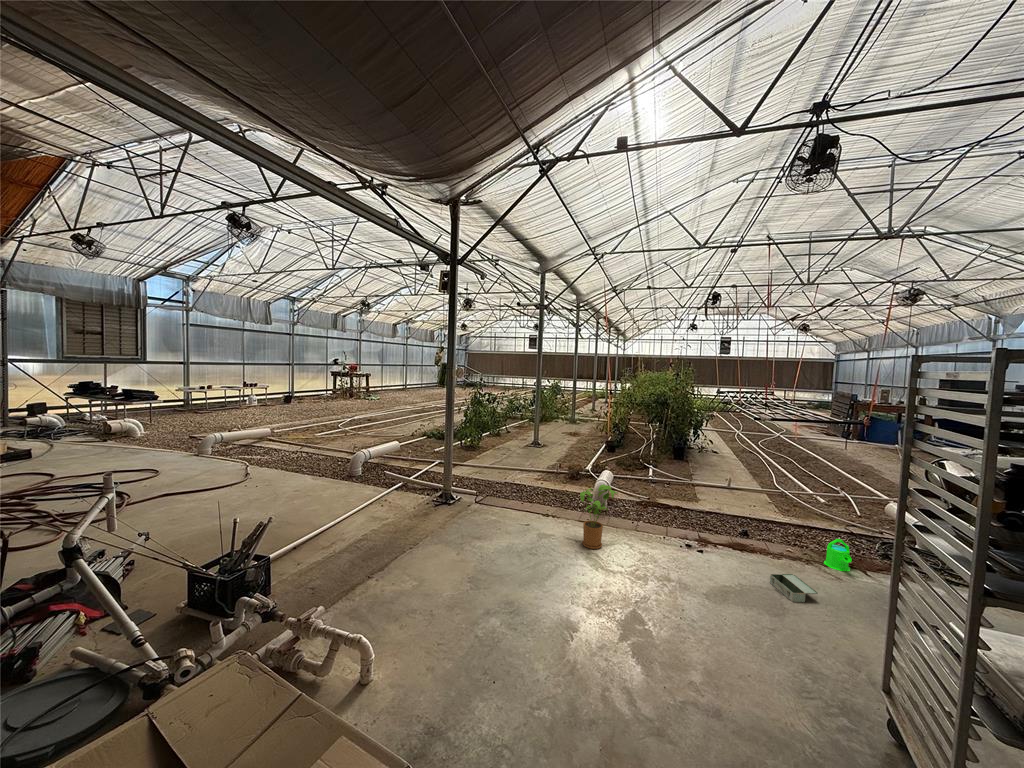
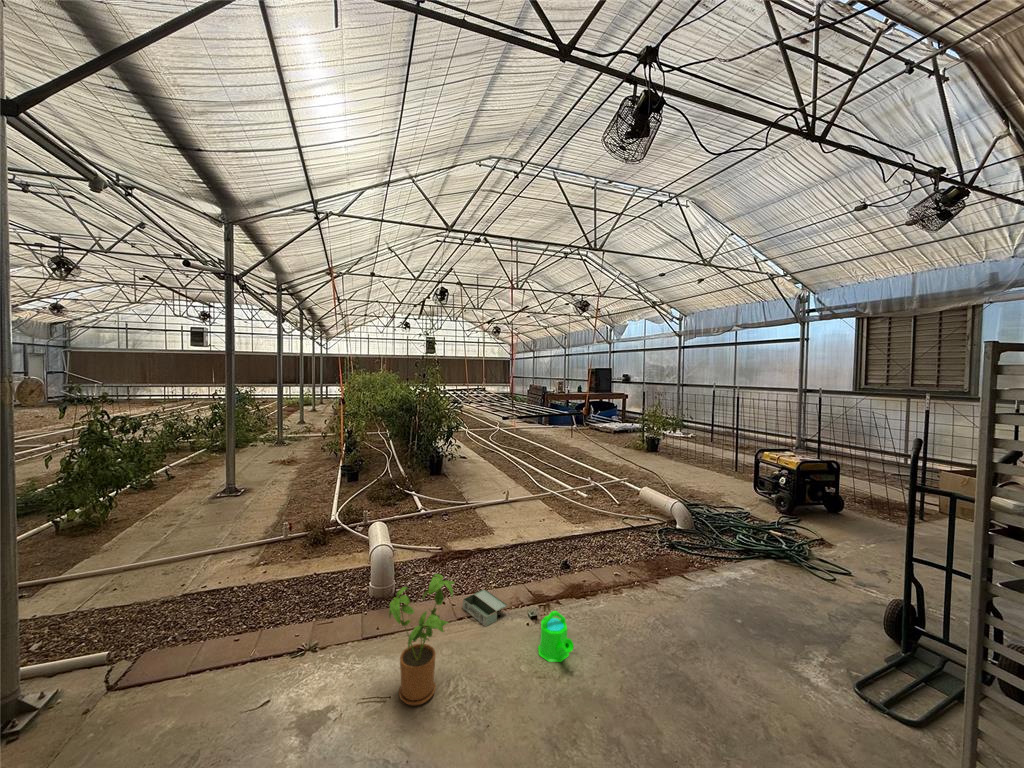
watering can: present [824,539,852,571] -> present [538,611,574,662]
toolbox: present [770,574,818,602] -> present [463,589,507,627]

